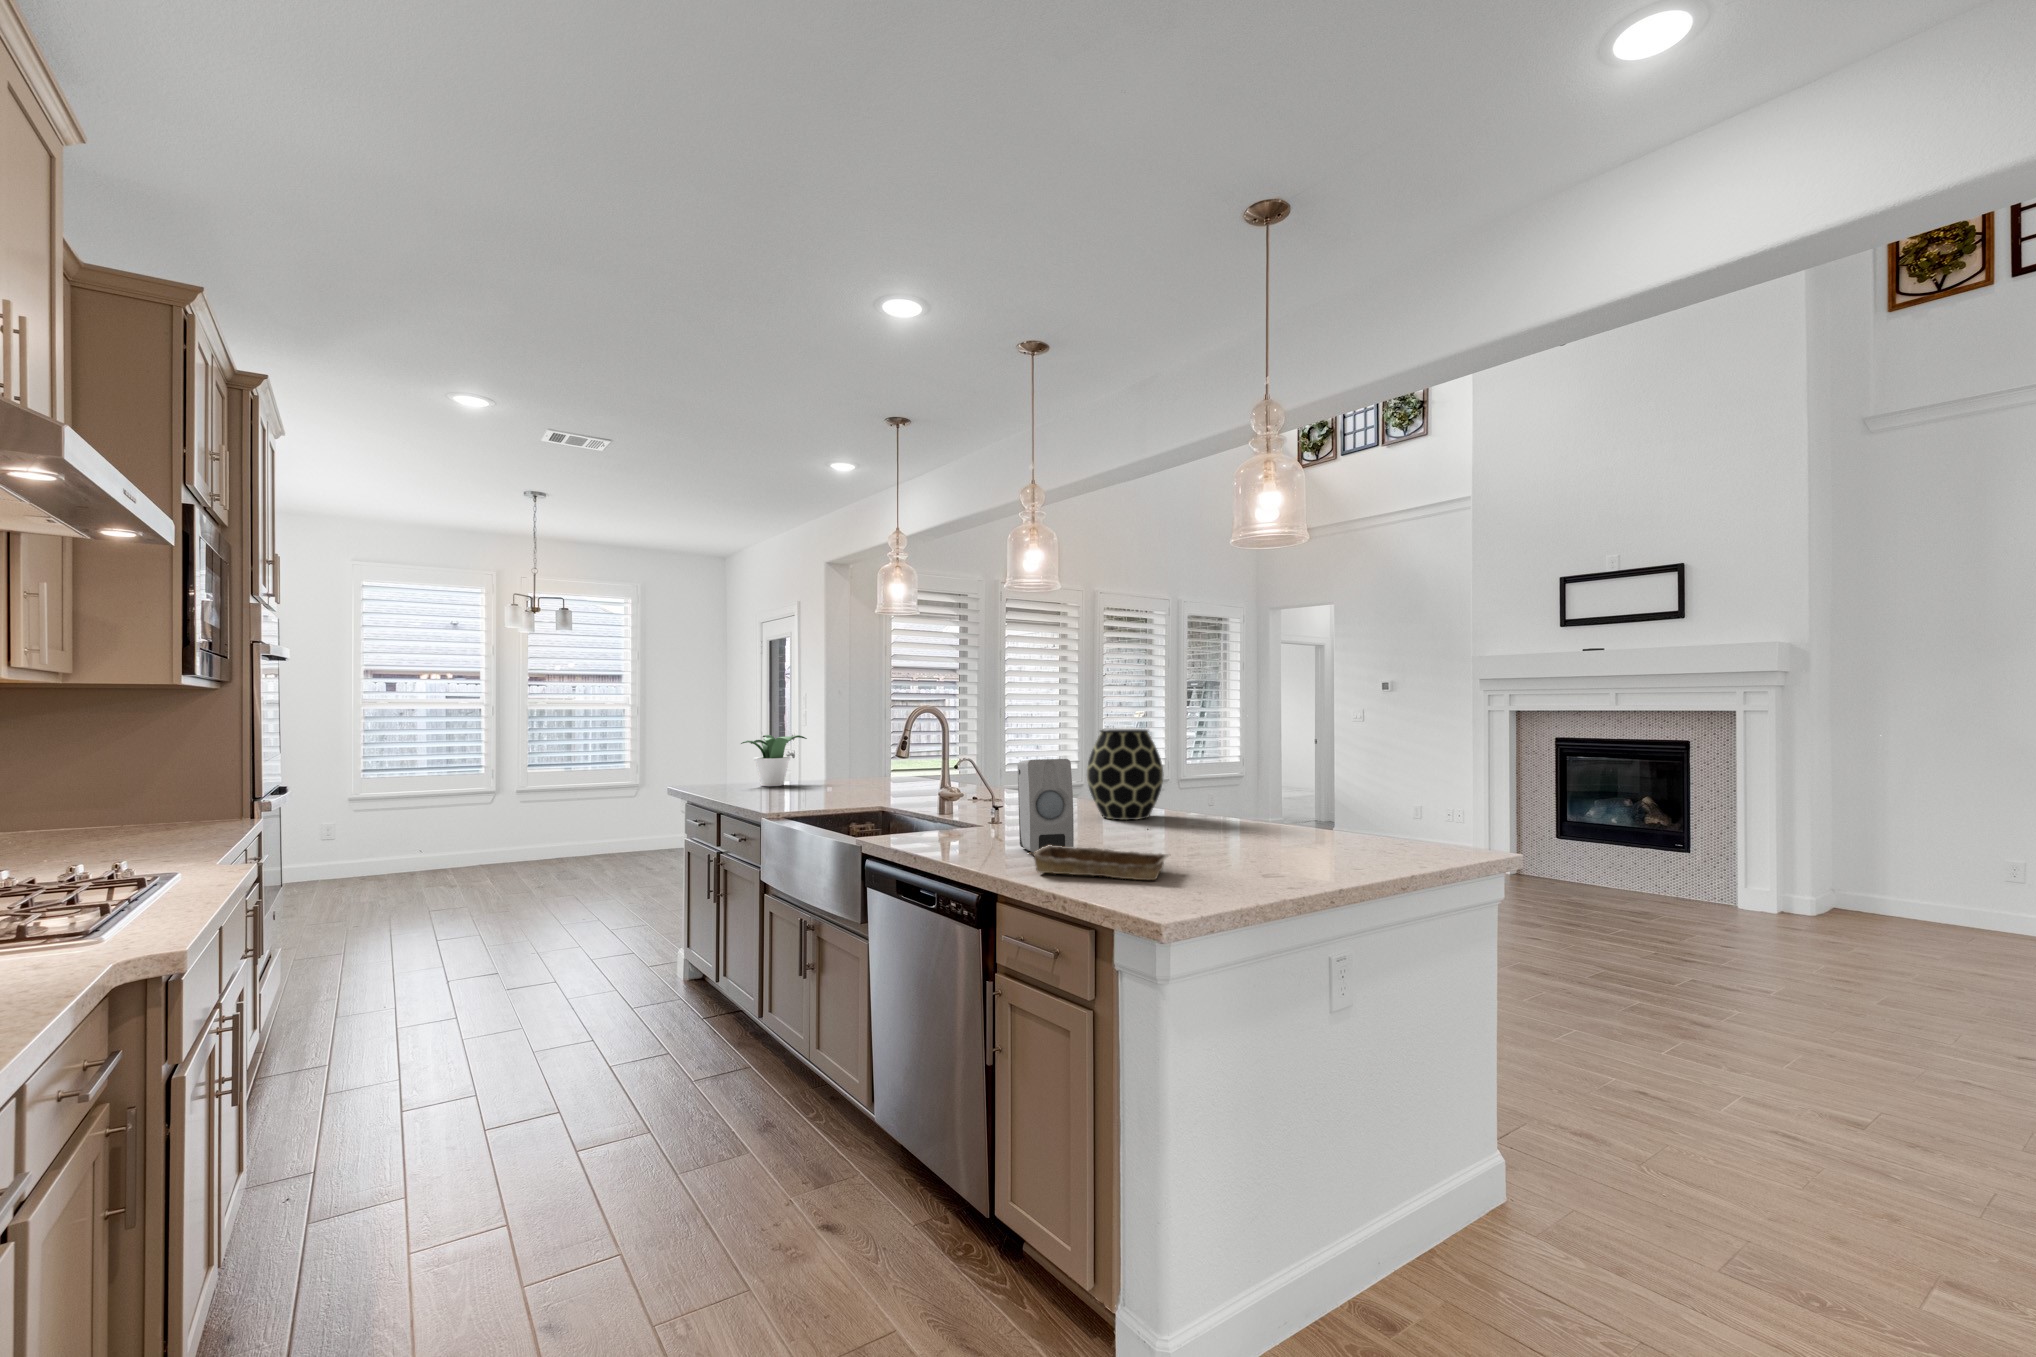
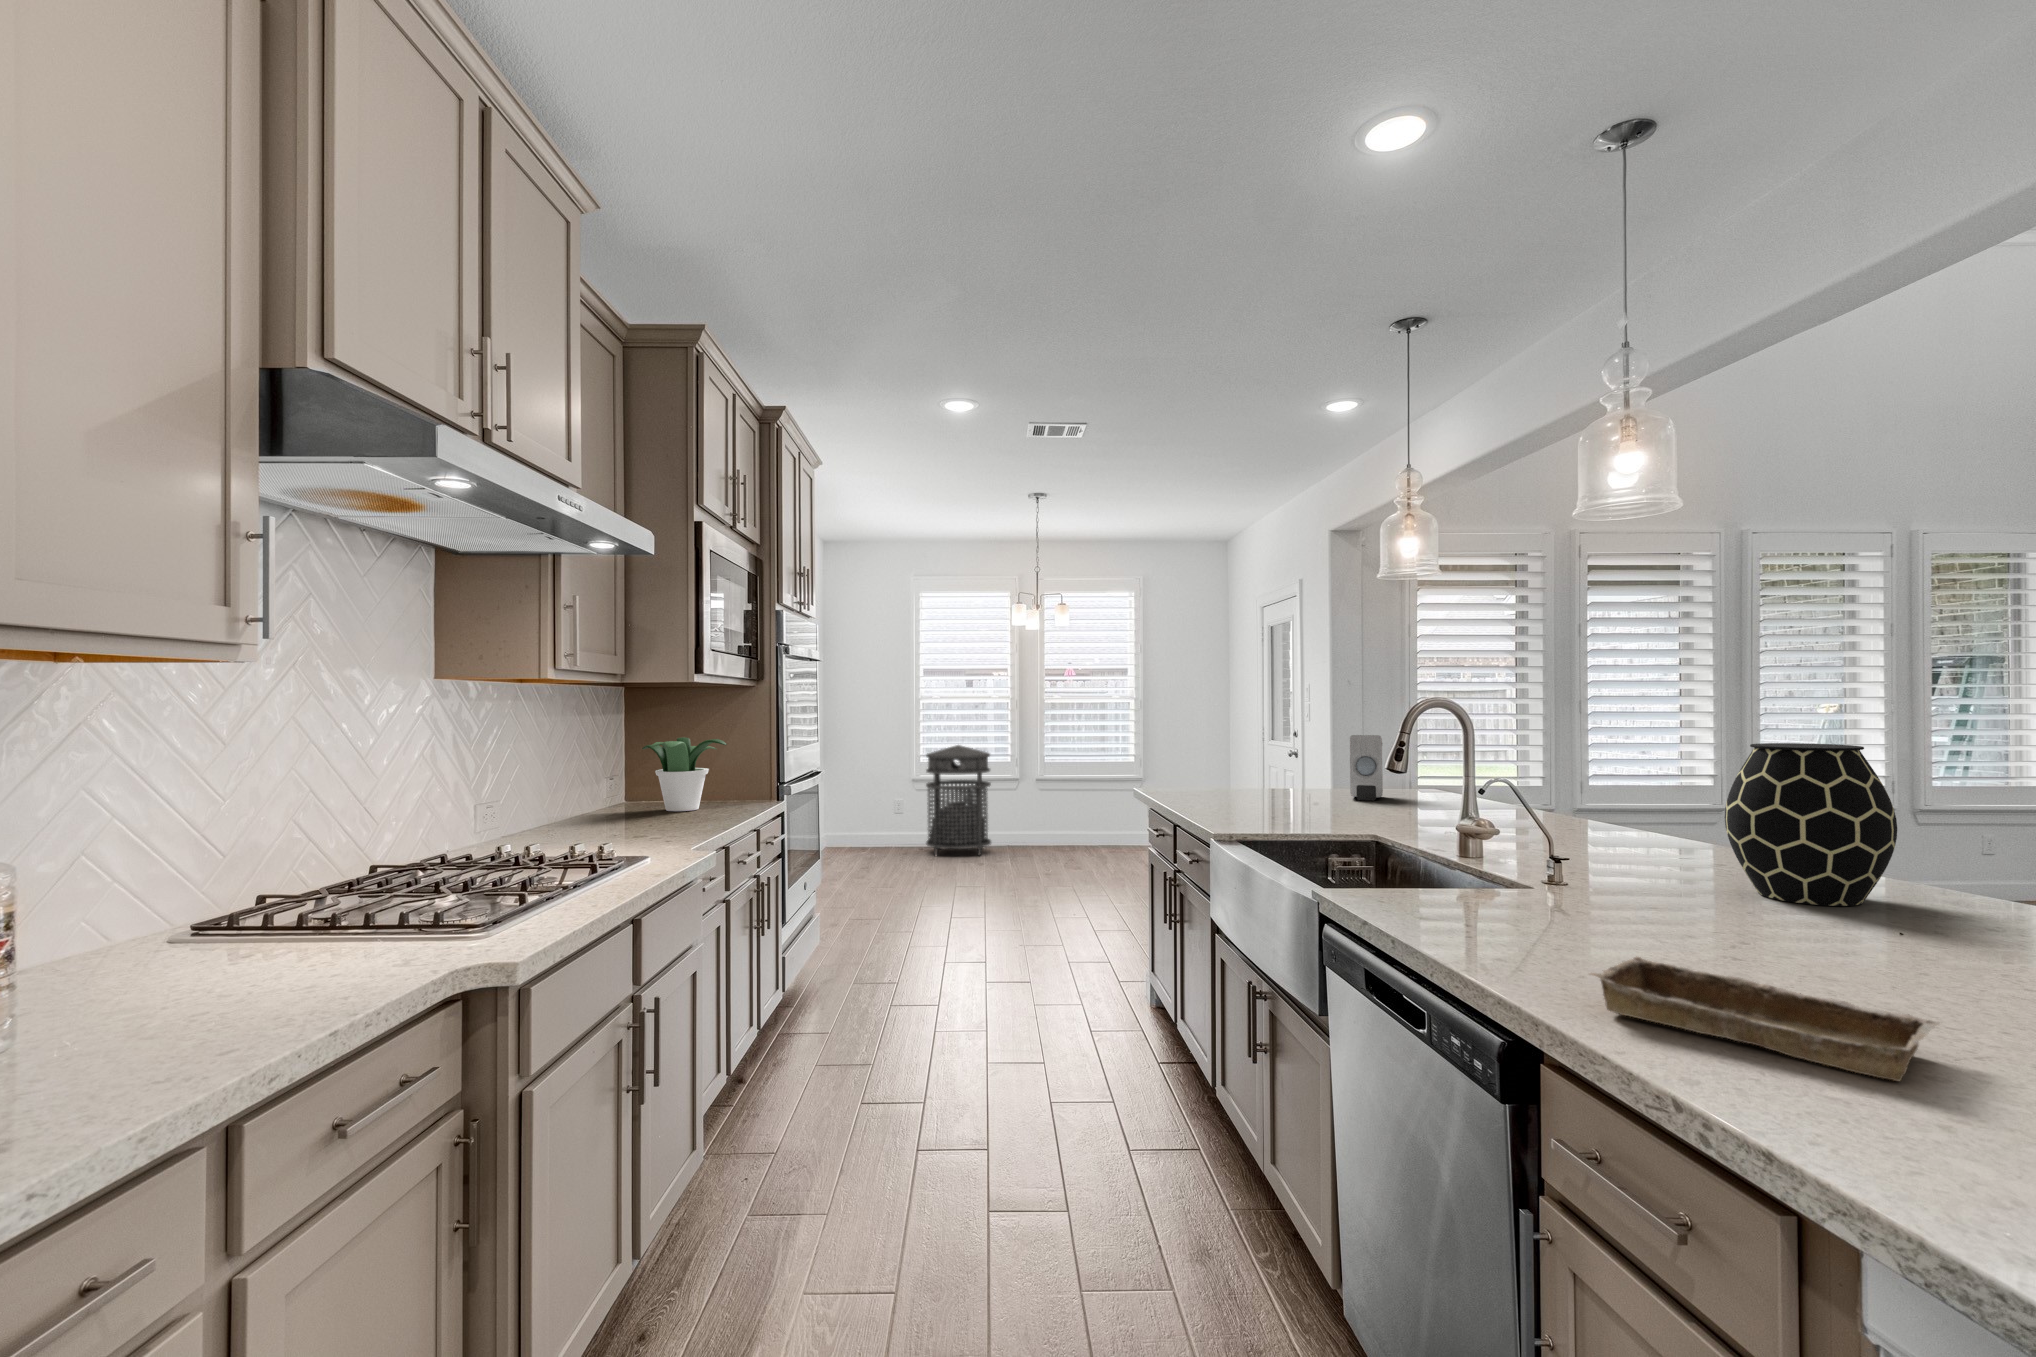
potted plant: present [741,735,807,786] -> present [642,737,727,811]
trash can: none [398,759,479,878] -> present [926,745,991,856]
soap dispenser: present [1018,759,1074,852] -> present [1350,735,1383,801]

